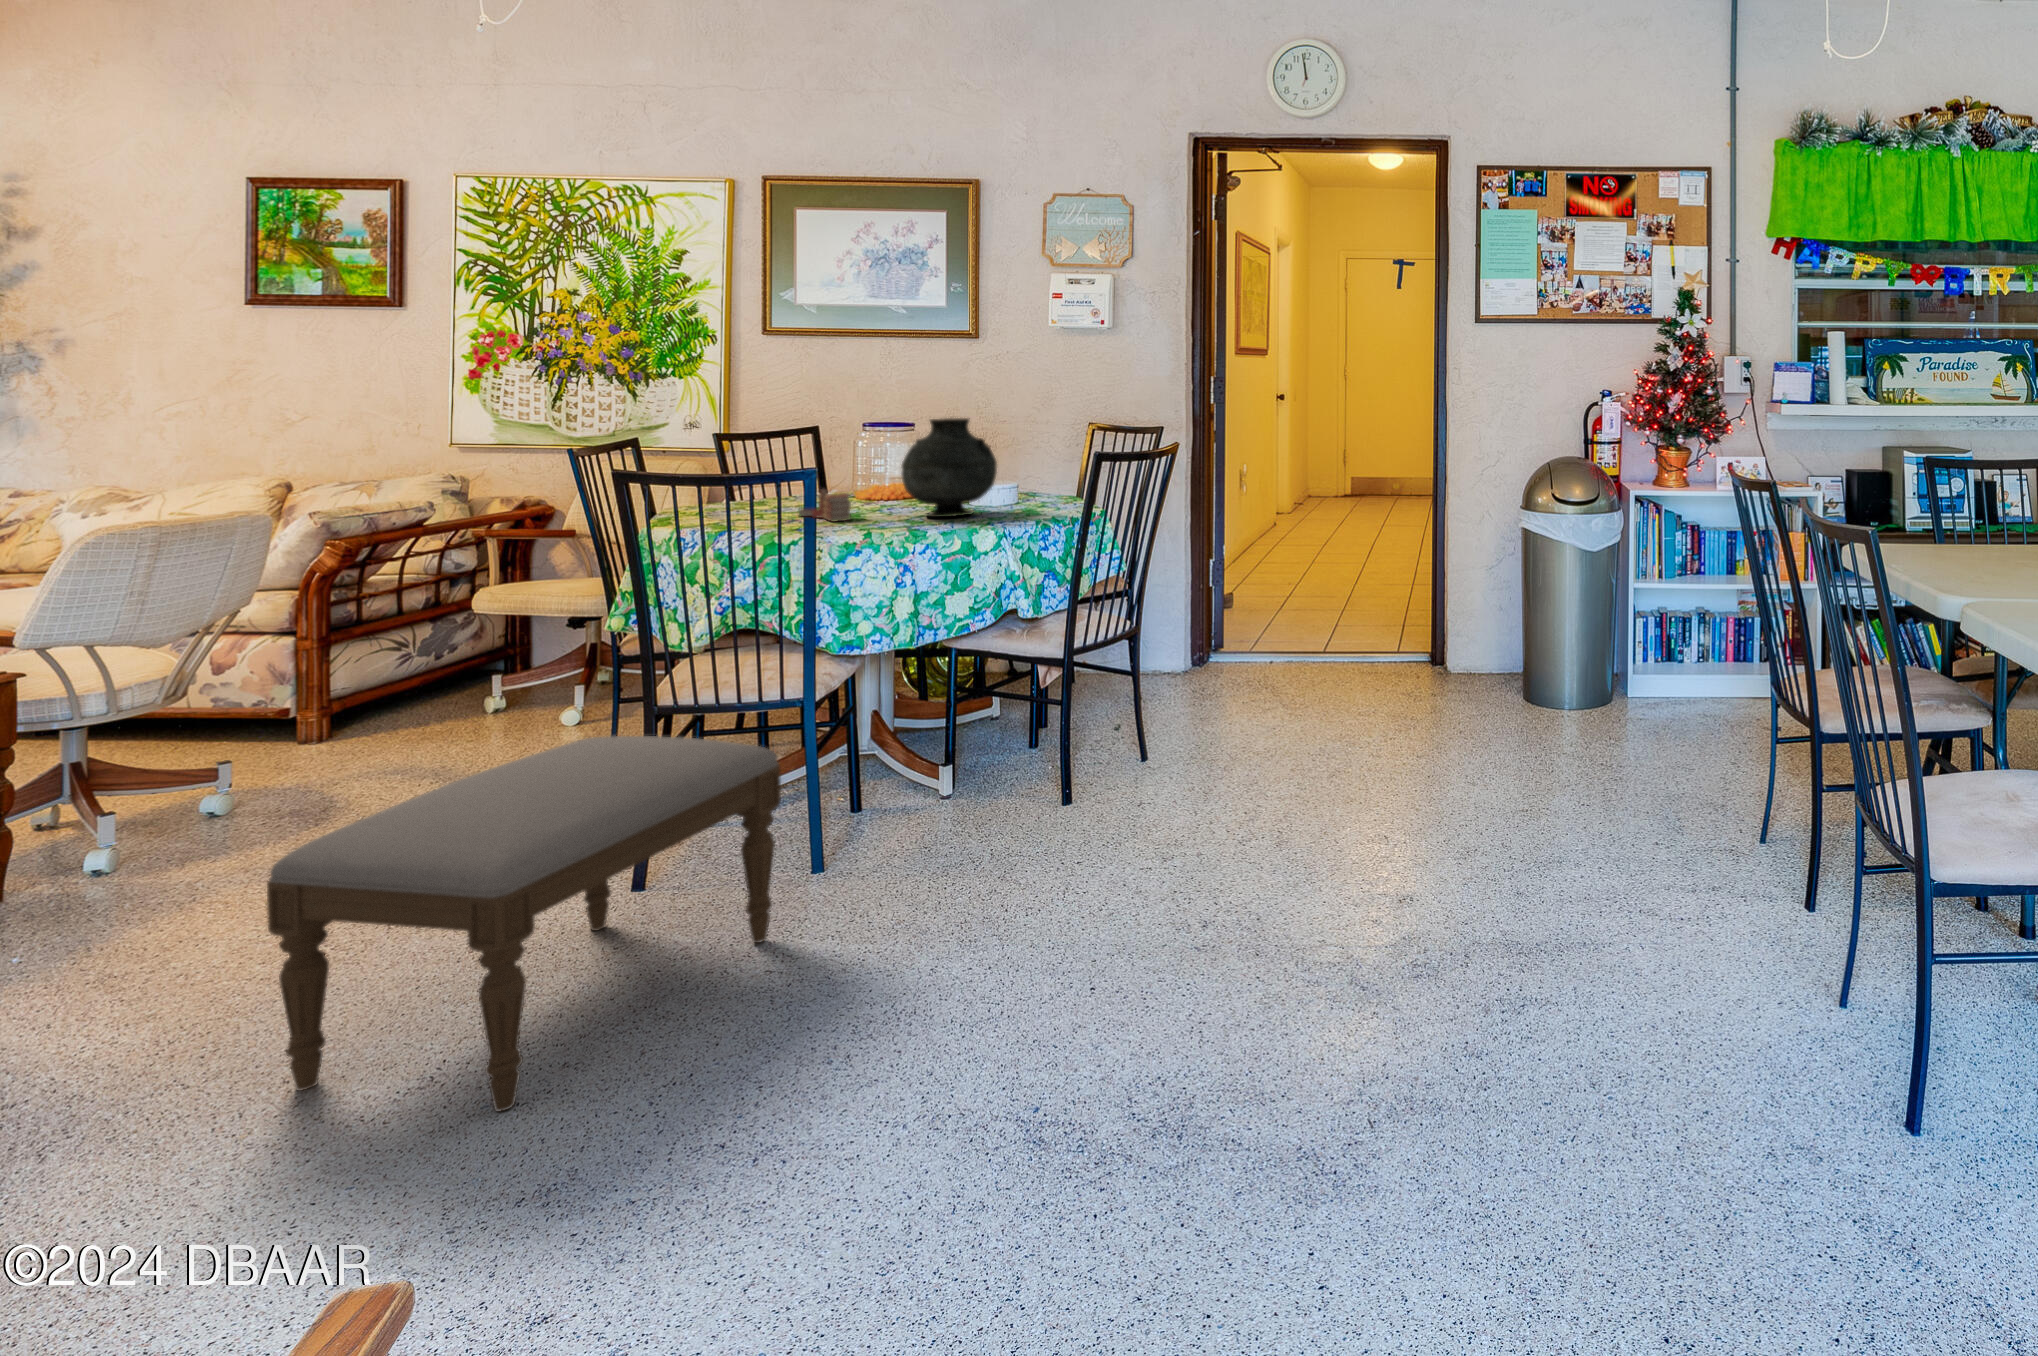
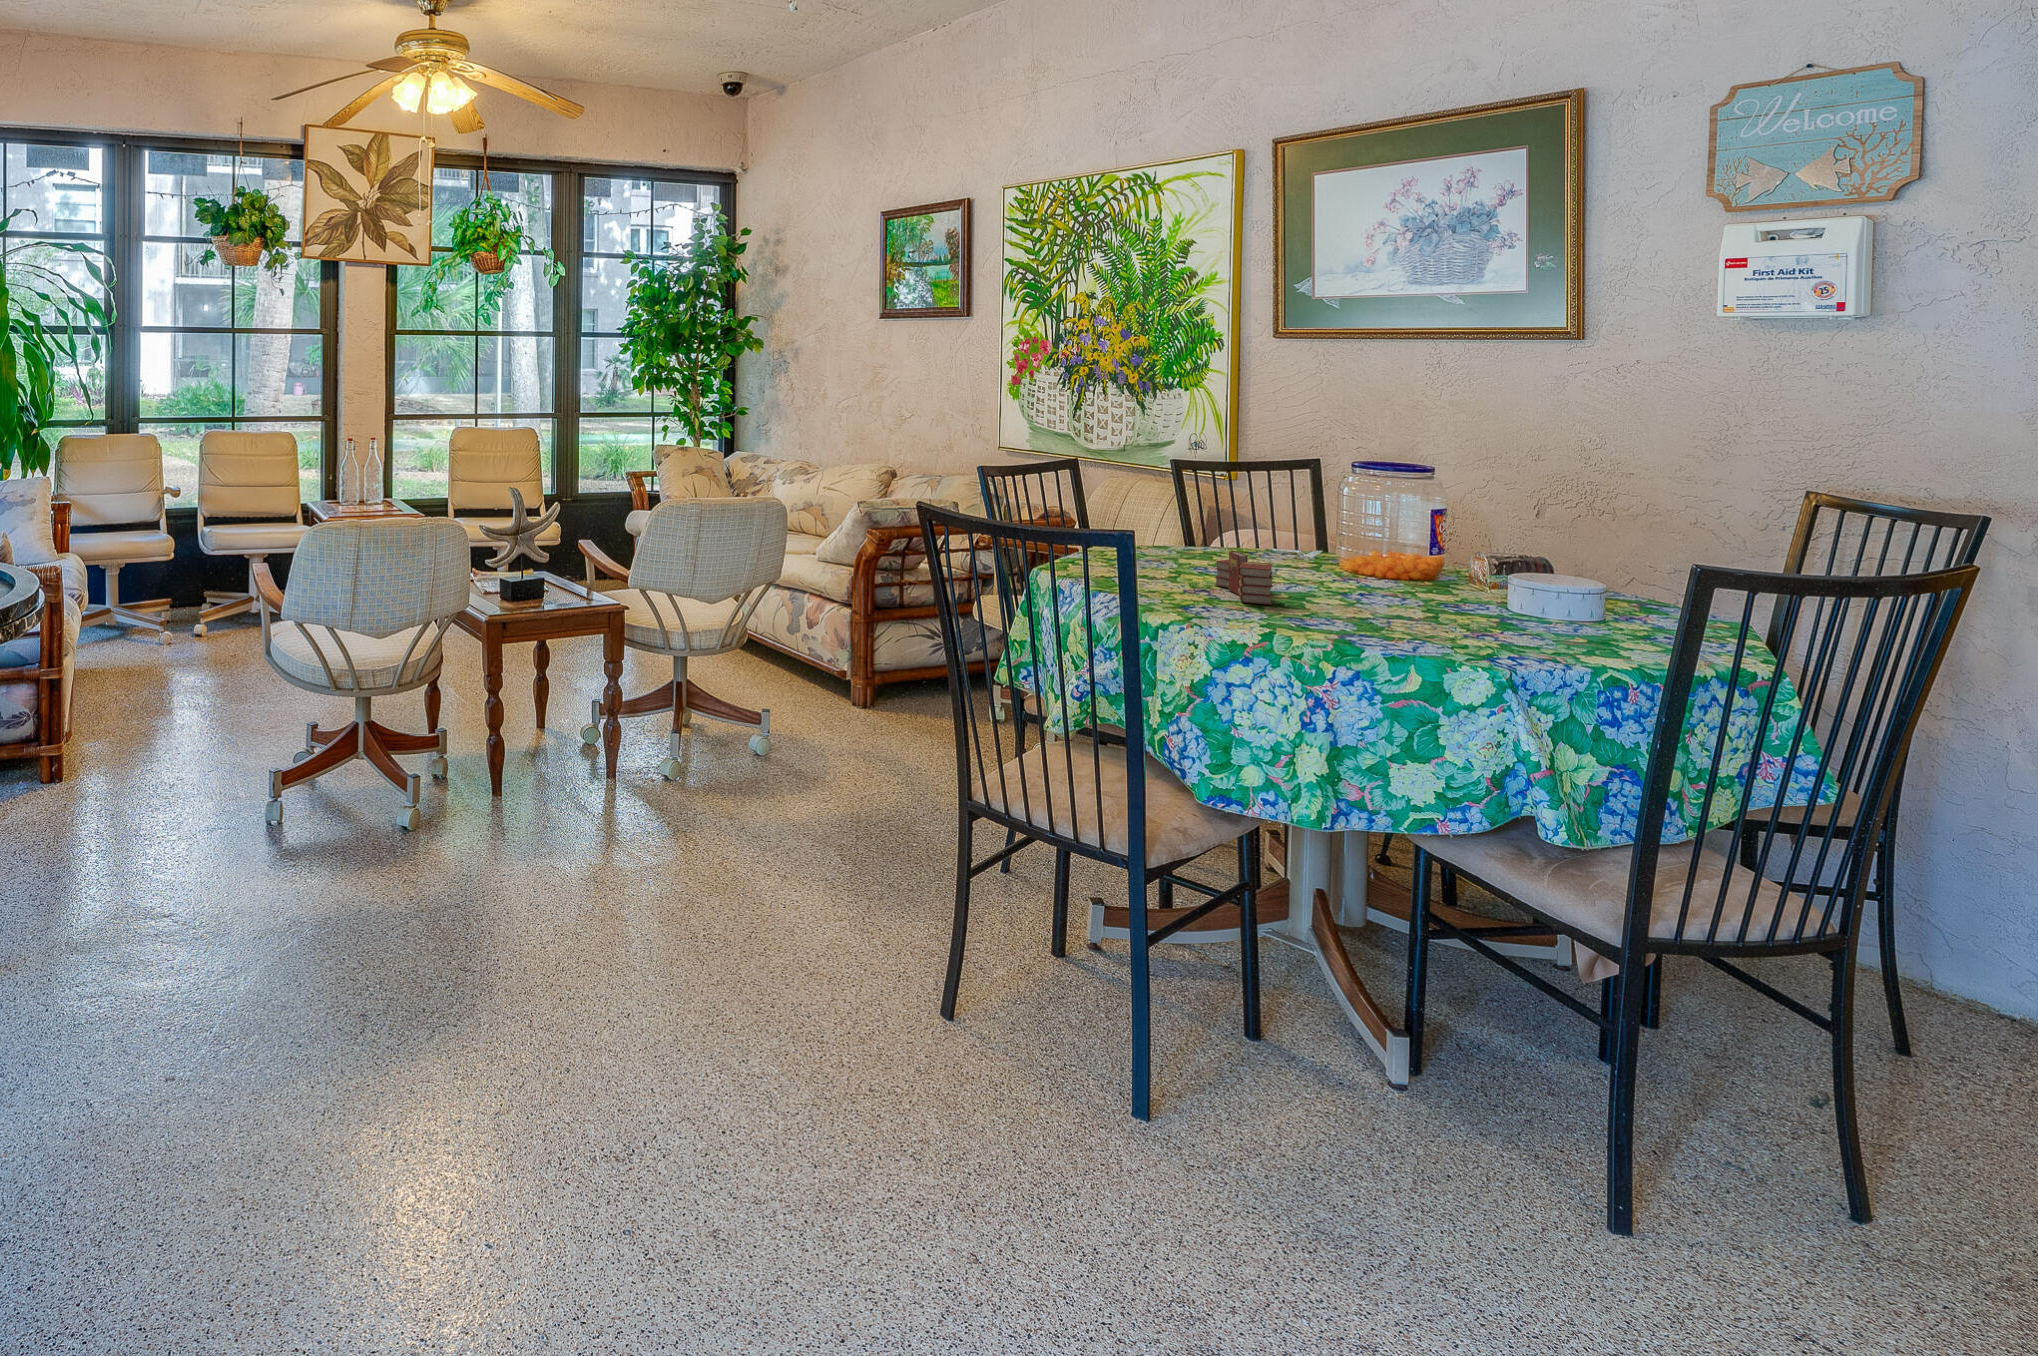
vase: present [901,418,997,517] -> none [1345,467,1516,632]
ottoman: present [267,736,781,1111] -> none [572,820,1058,1260]

